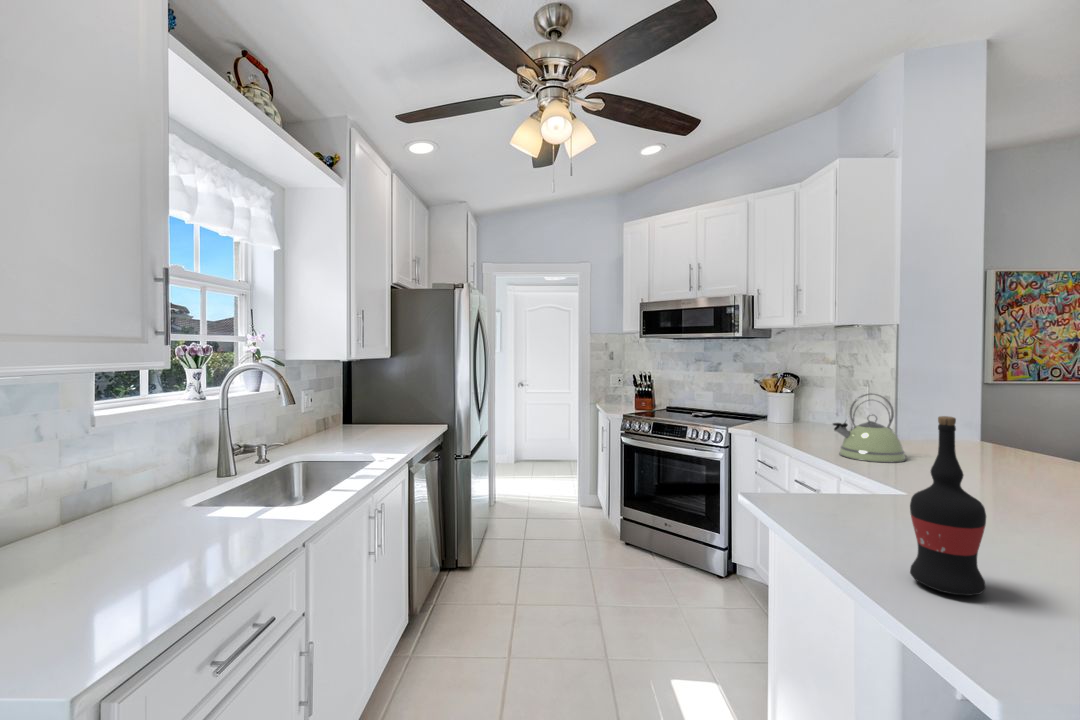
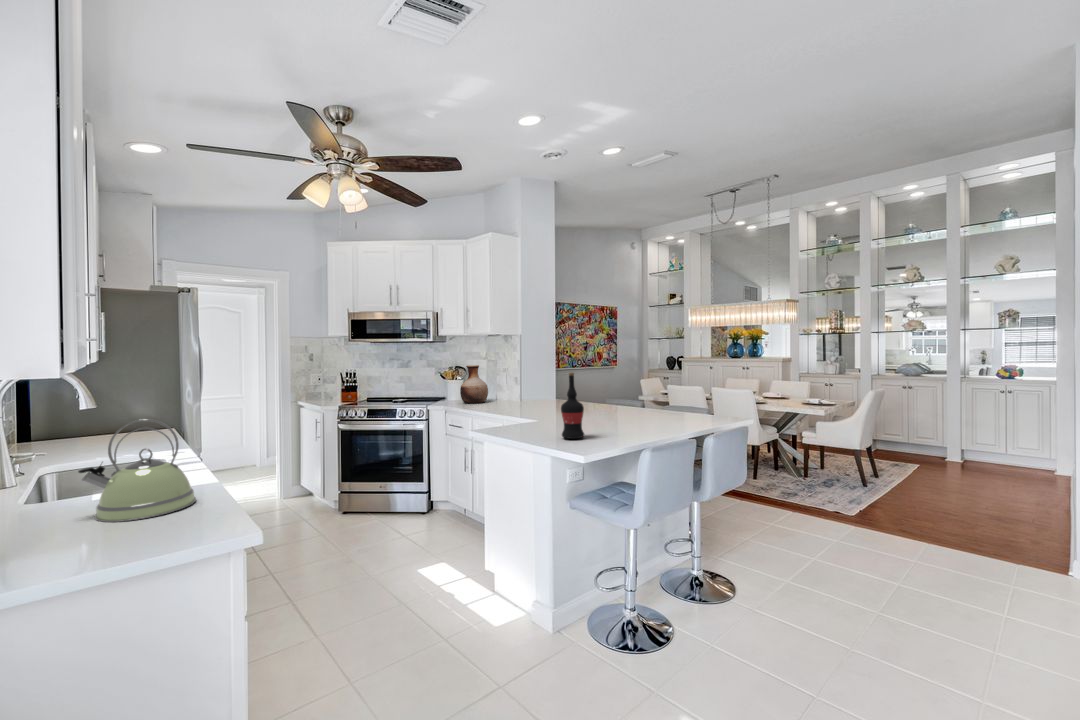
vase: none [780,374,828,435] -> present [460,365,488,404]
kettle: present [833,393,906,463] -> present [78,419,196,522]

